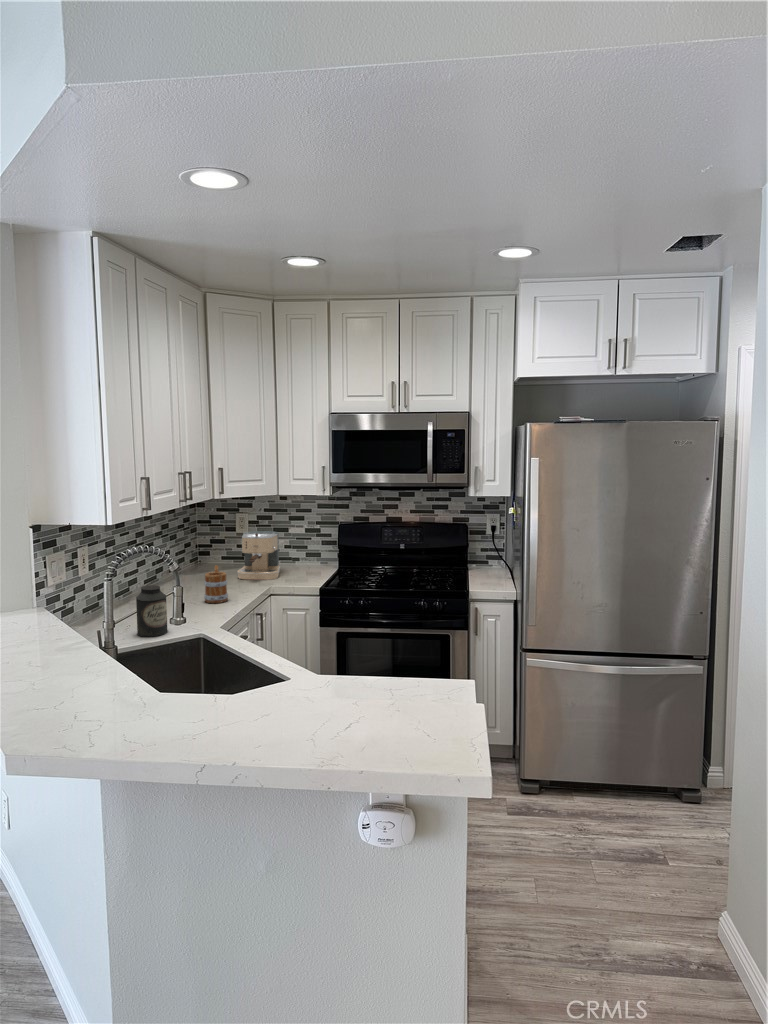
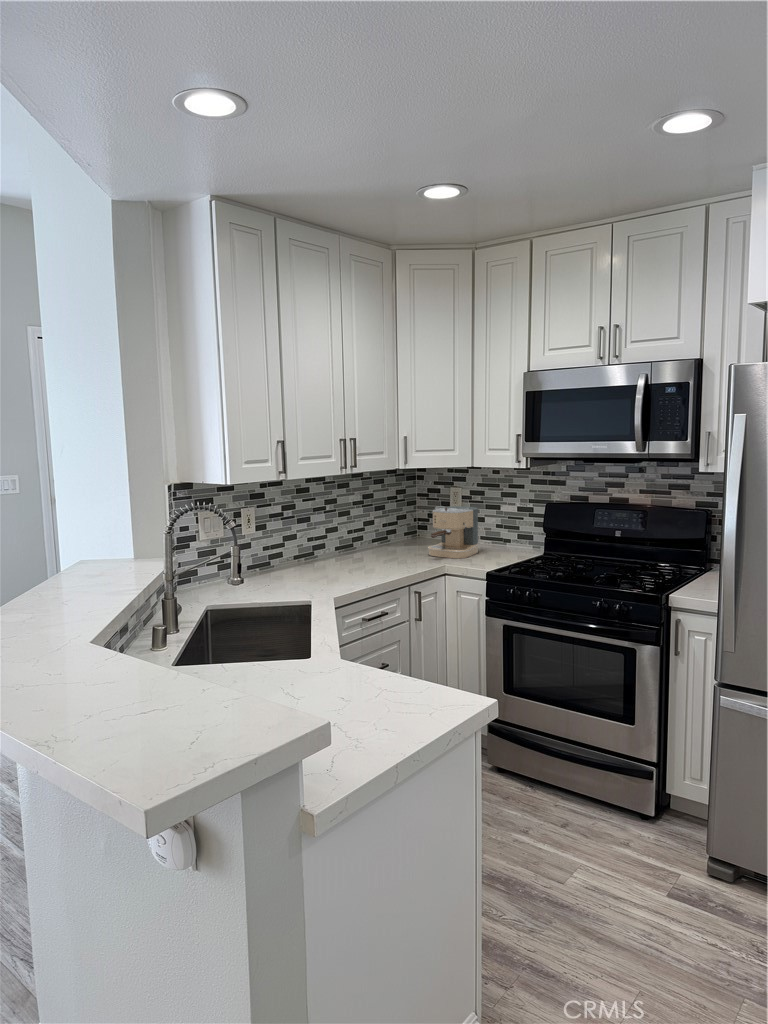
mug: present [204,566,228,603] -> none [359,536,385,574]
canister: present [136,585,168,637] -> none [258,546,288,595]

